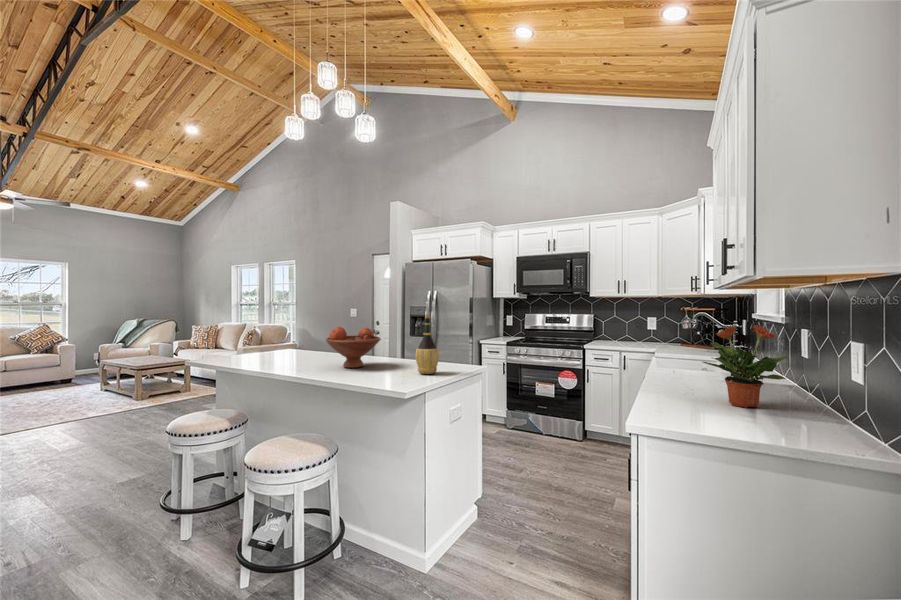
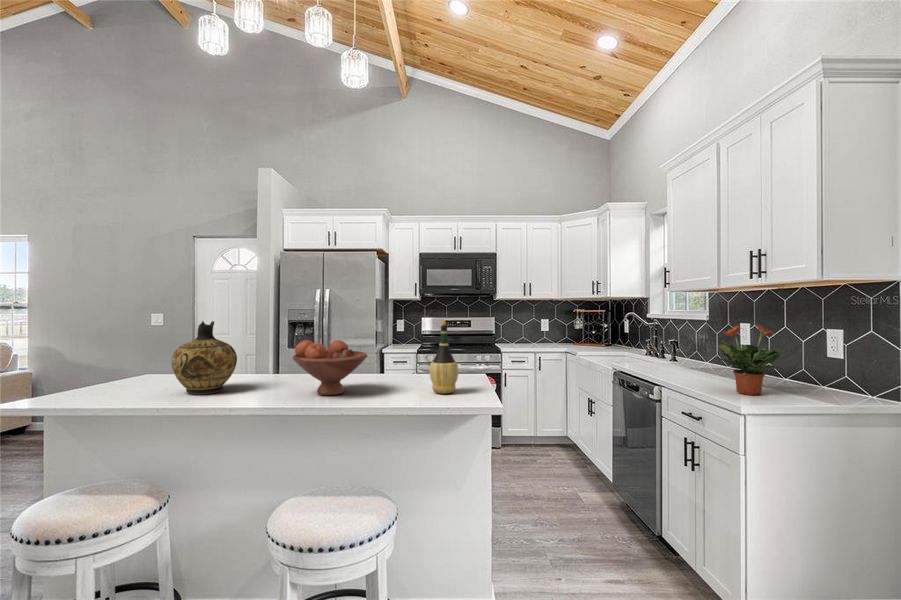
ceramic jug: none [269,312,311,361] -> present [172,321,237,394]

